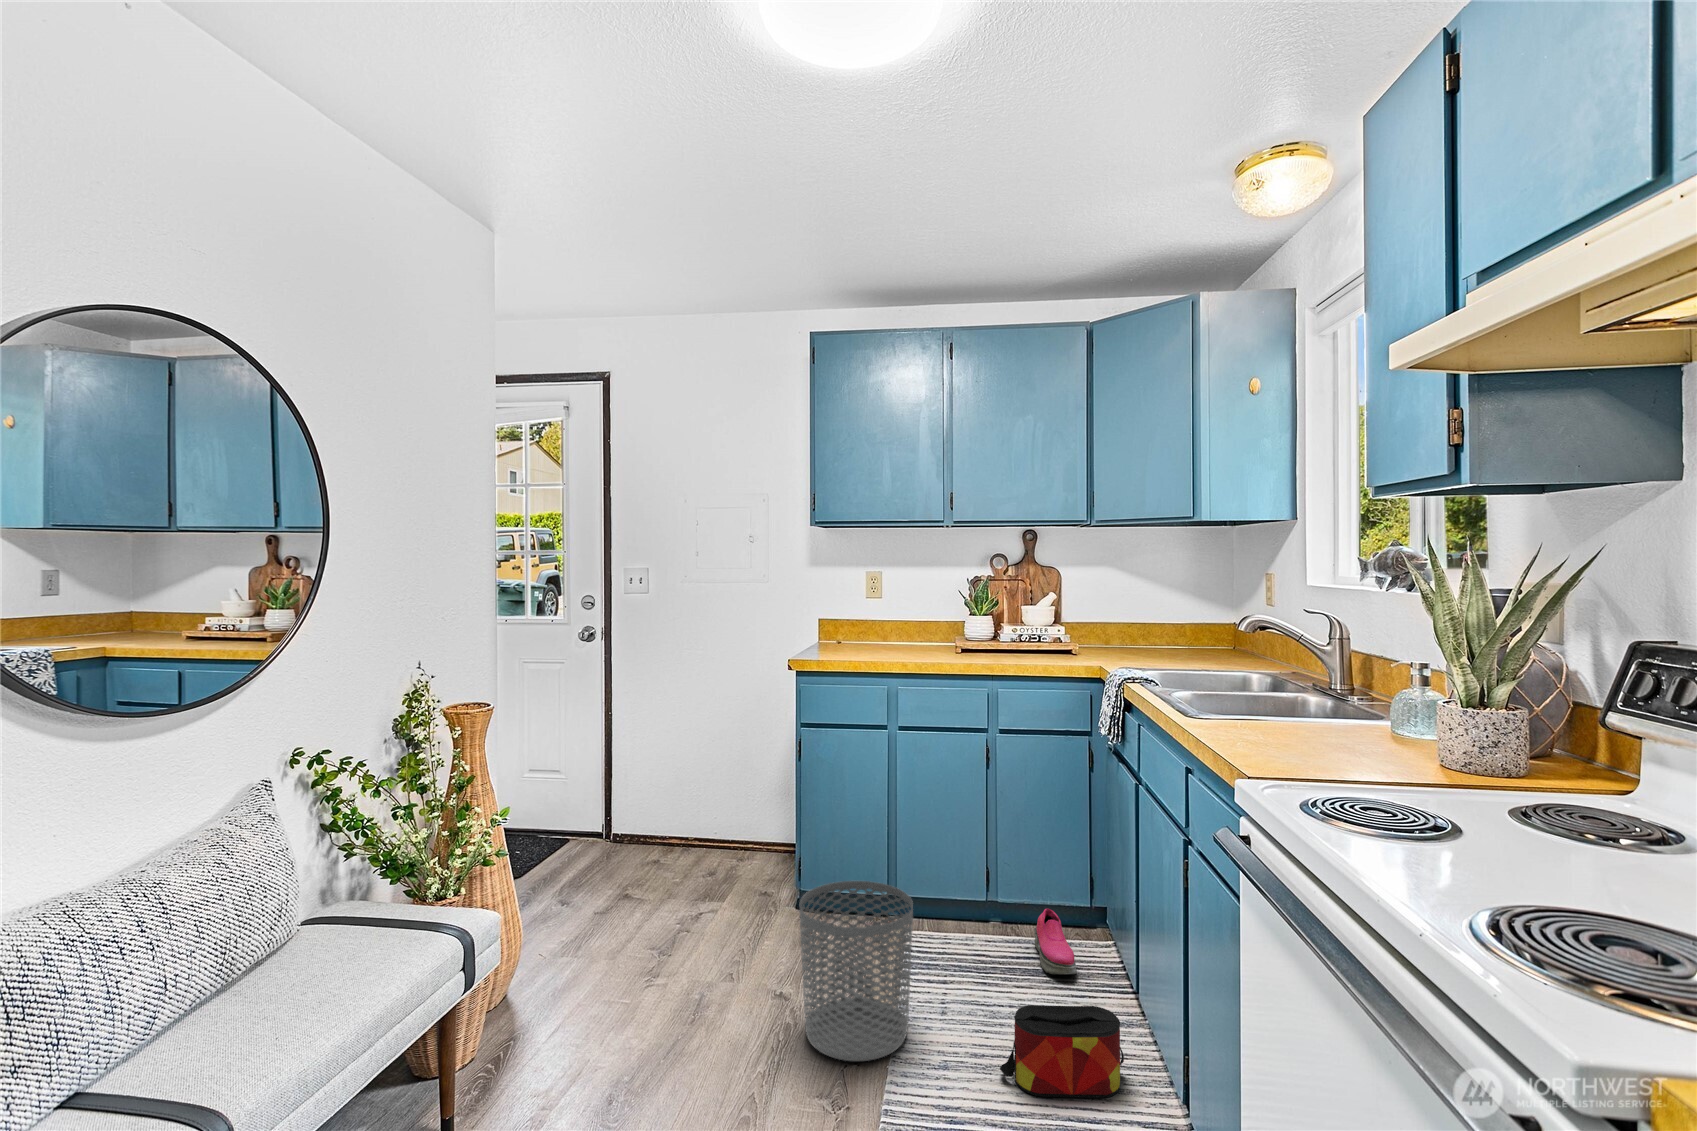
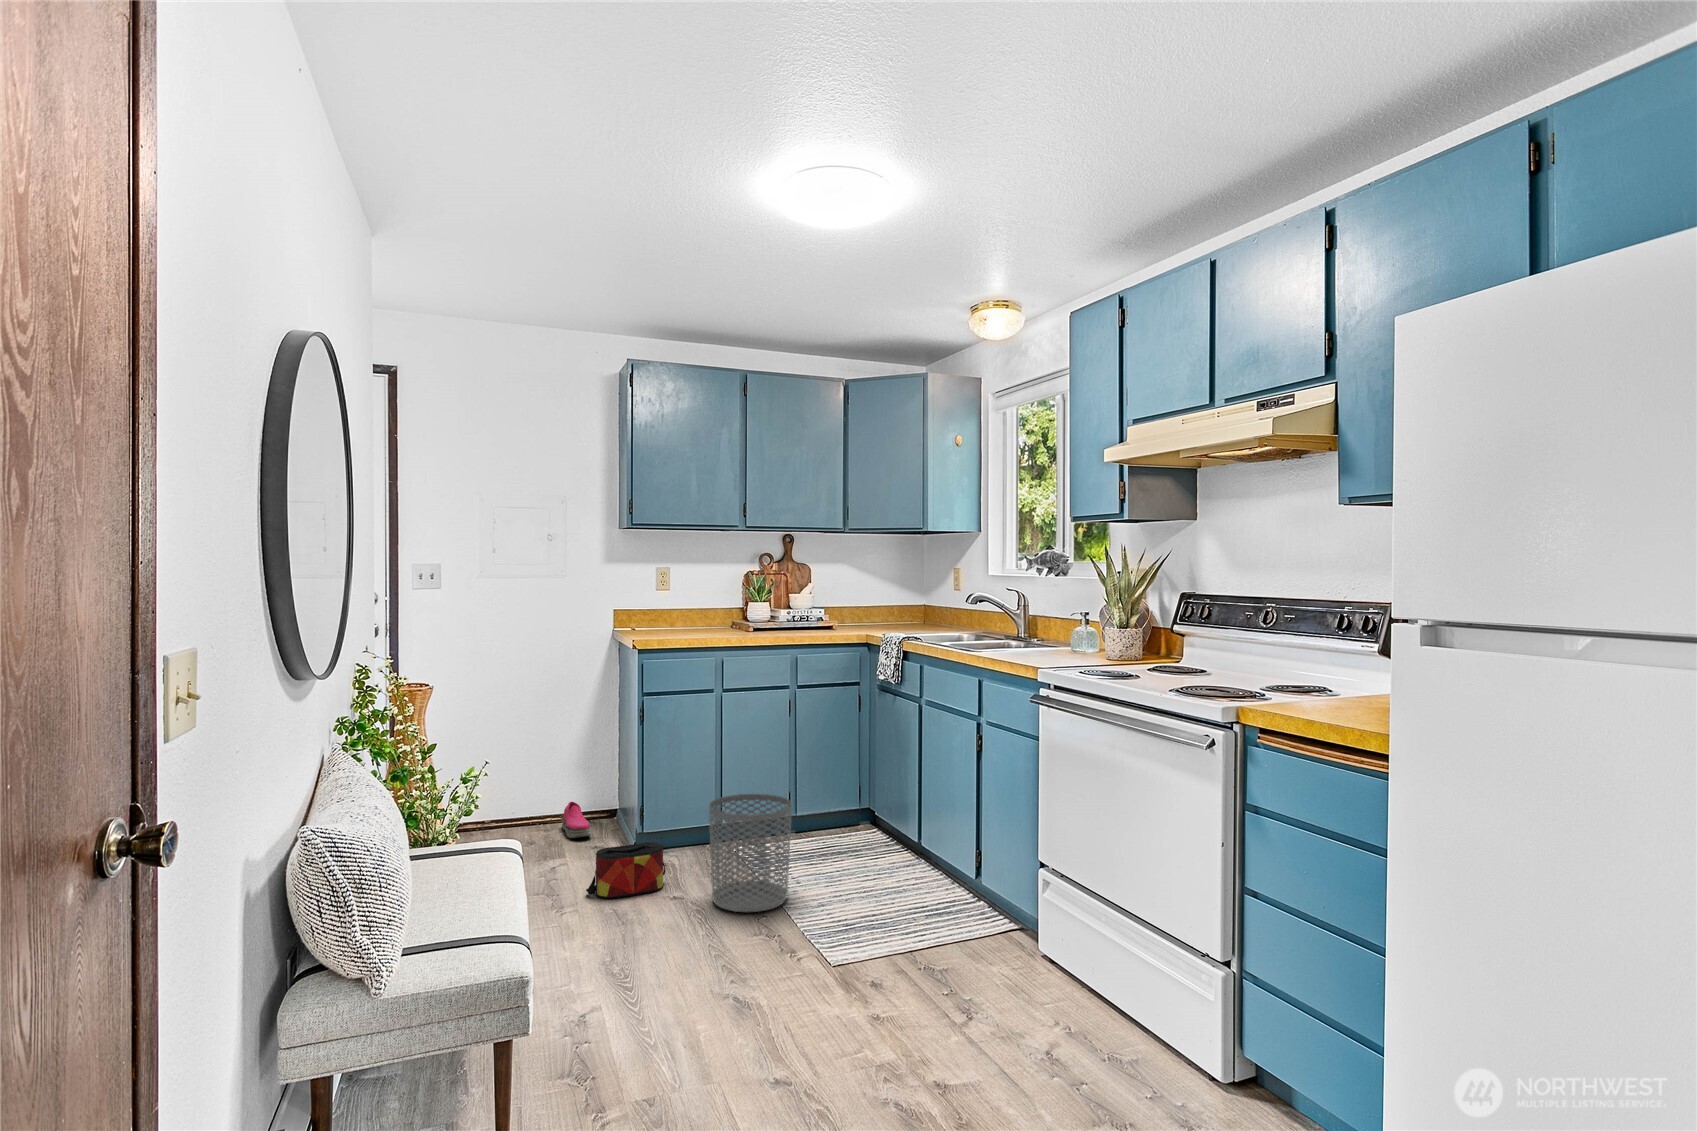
shoe: present [1034,909,1077,974] -> present [562,802,591,838]
bag: present [1000,1005,1124,1098] -> present [586,842,665,899]

